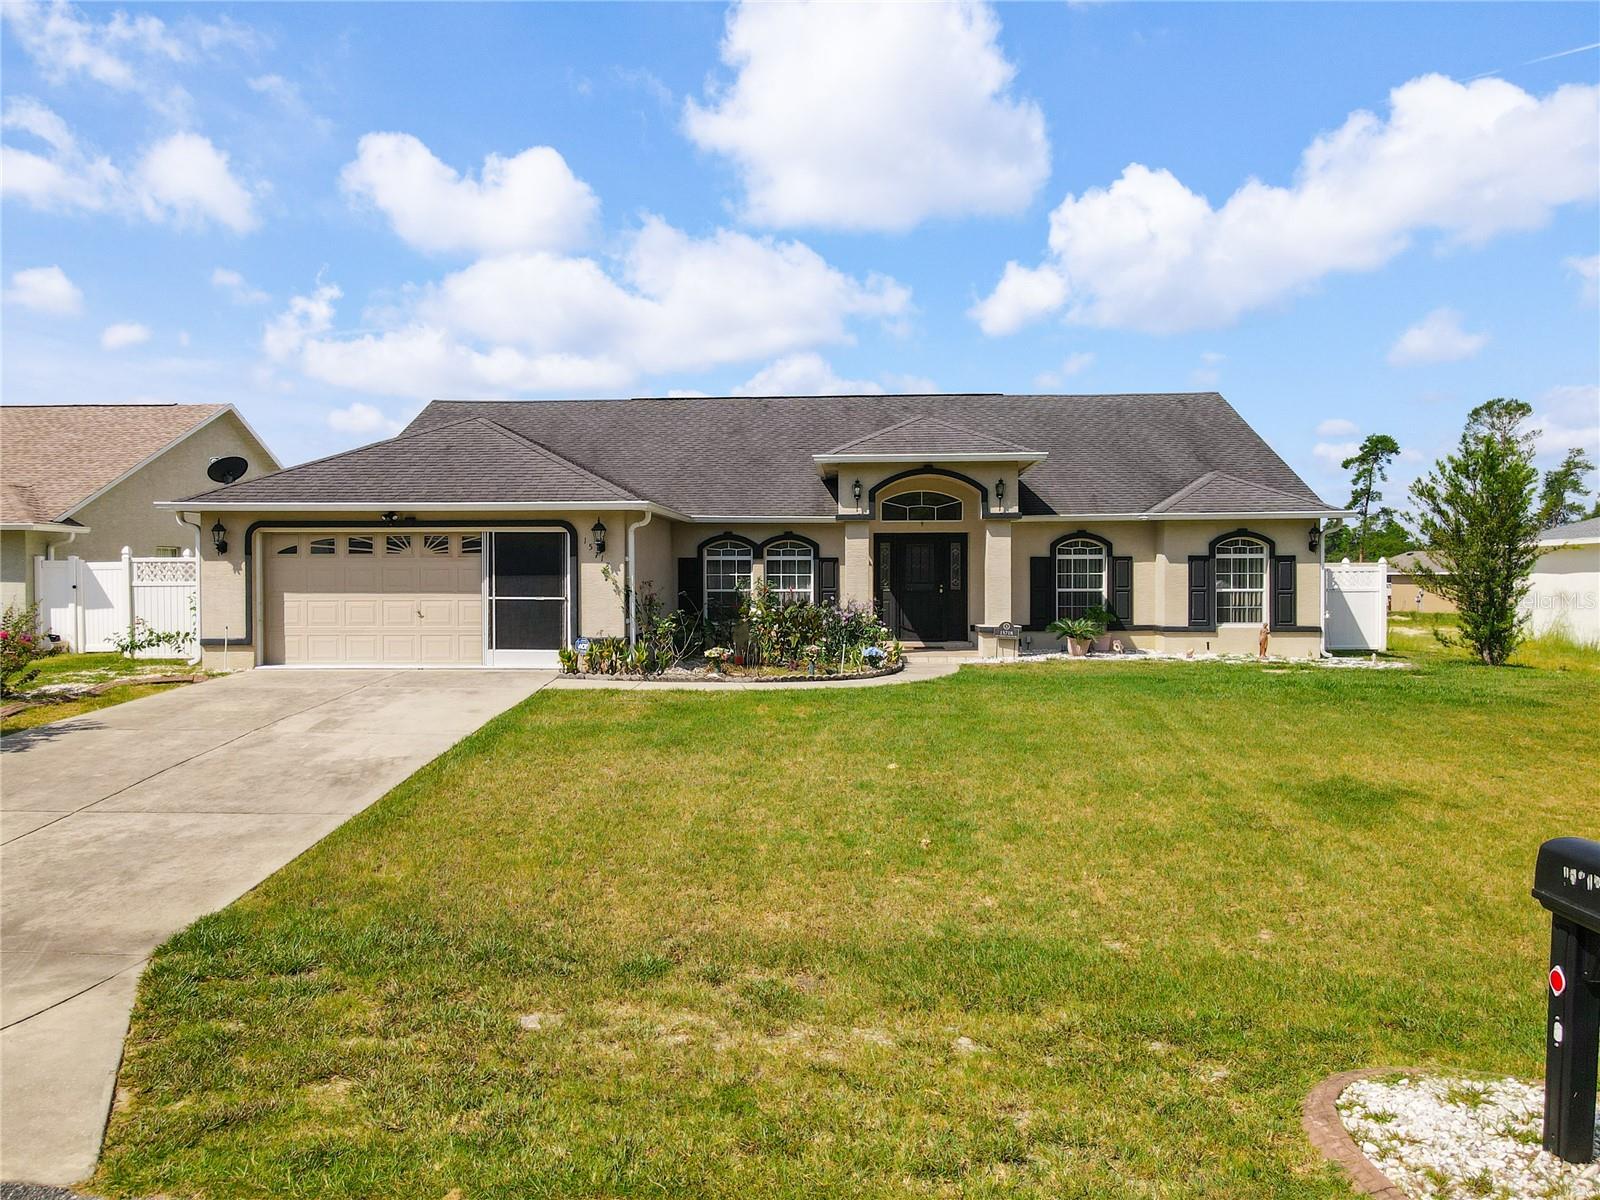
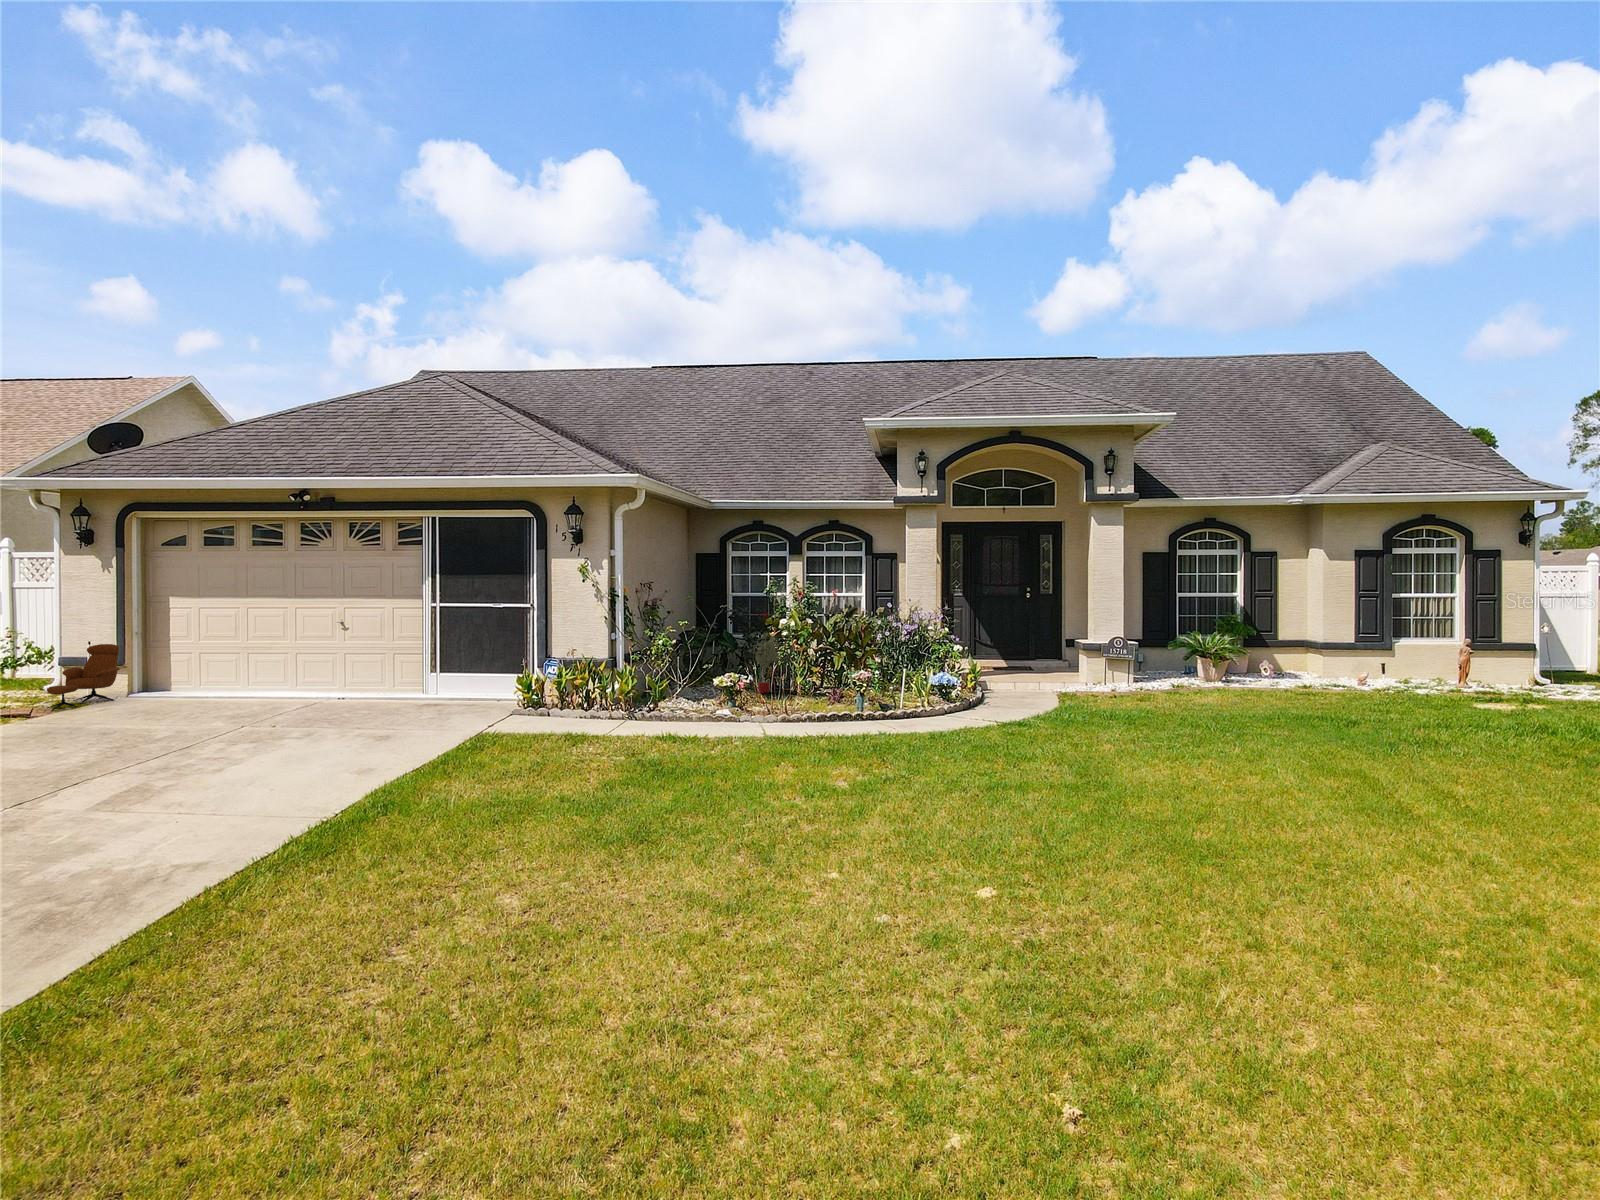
lounge chair: none [204,629,251,678] -> present [47,644,120,710]

